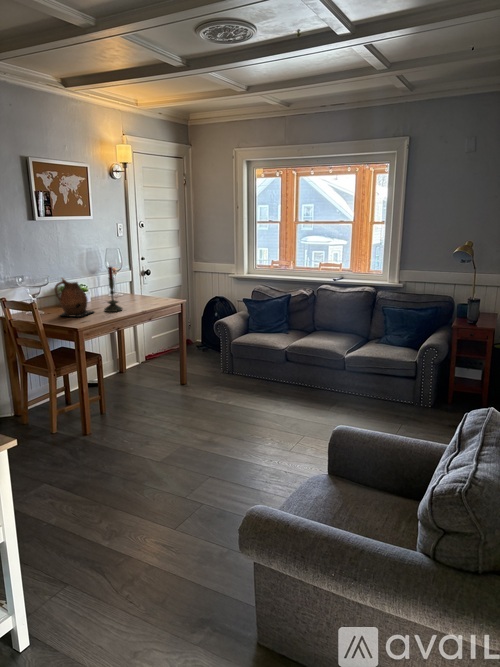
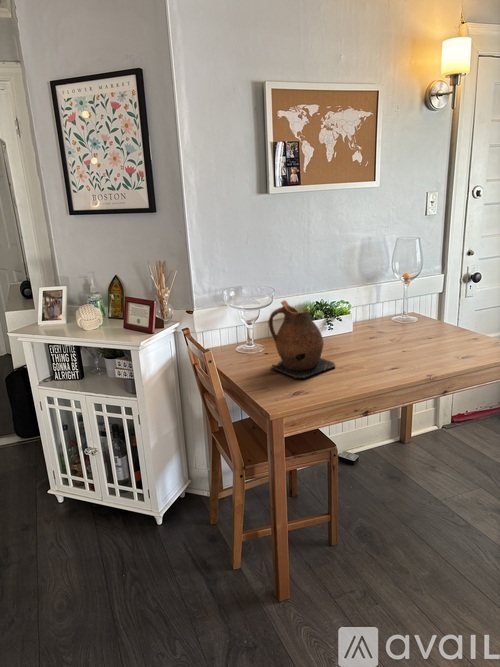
candle: present [104,267,122,312] -> none [354,284,389,374]

